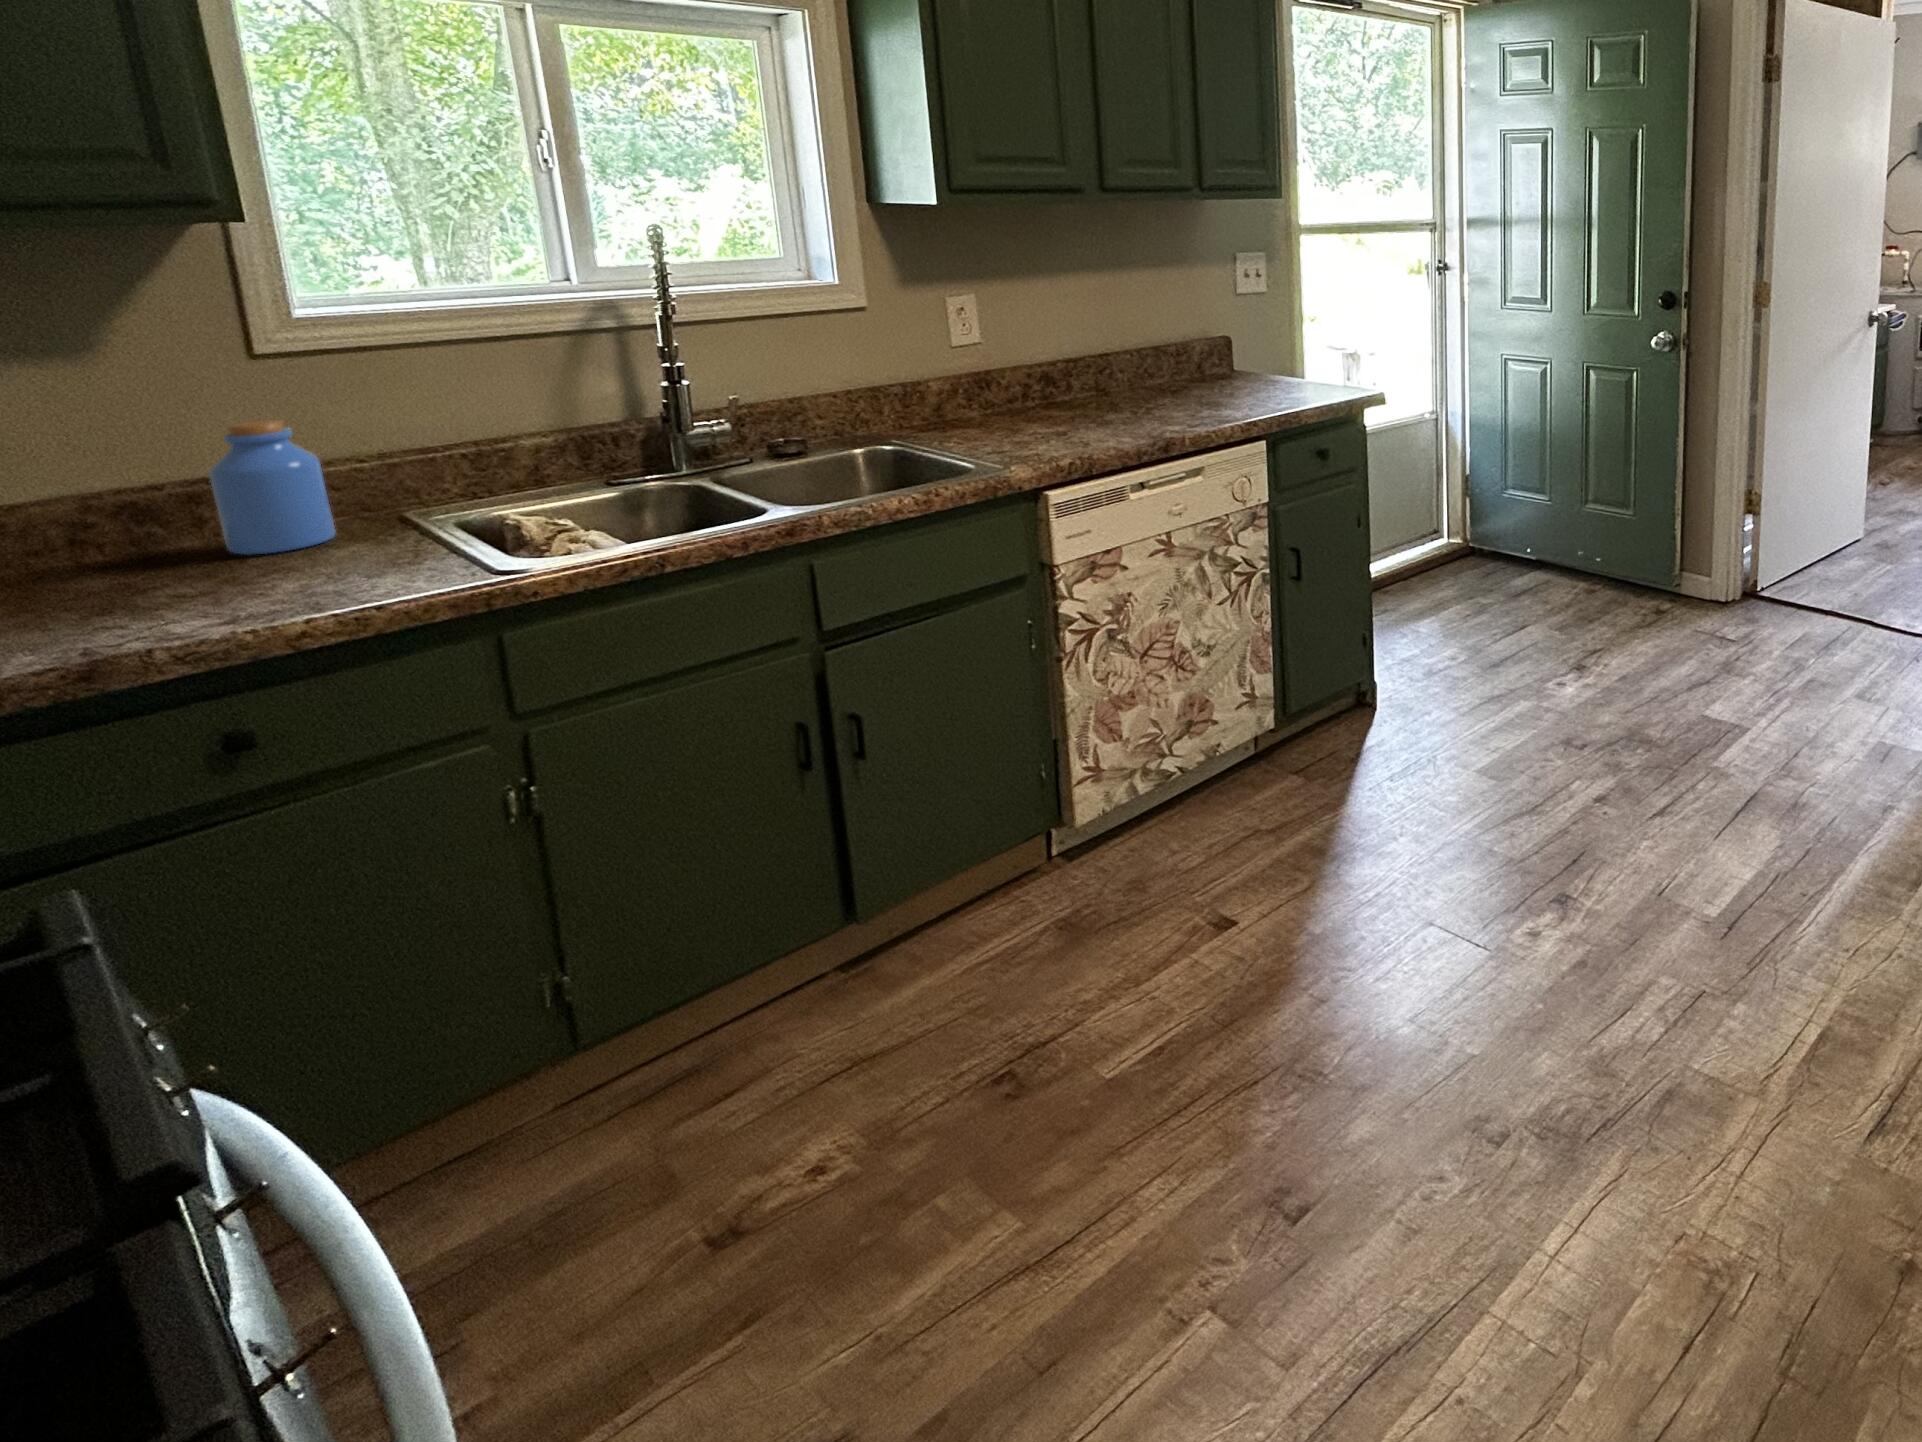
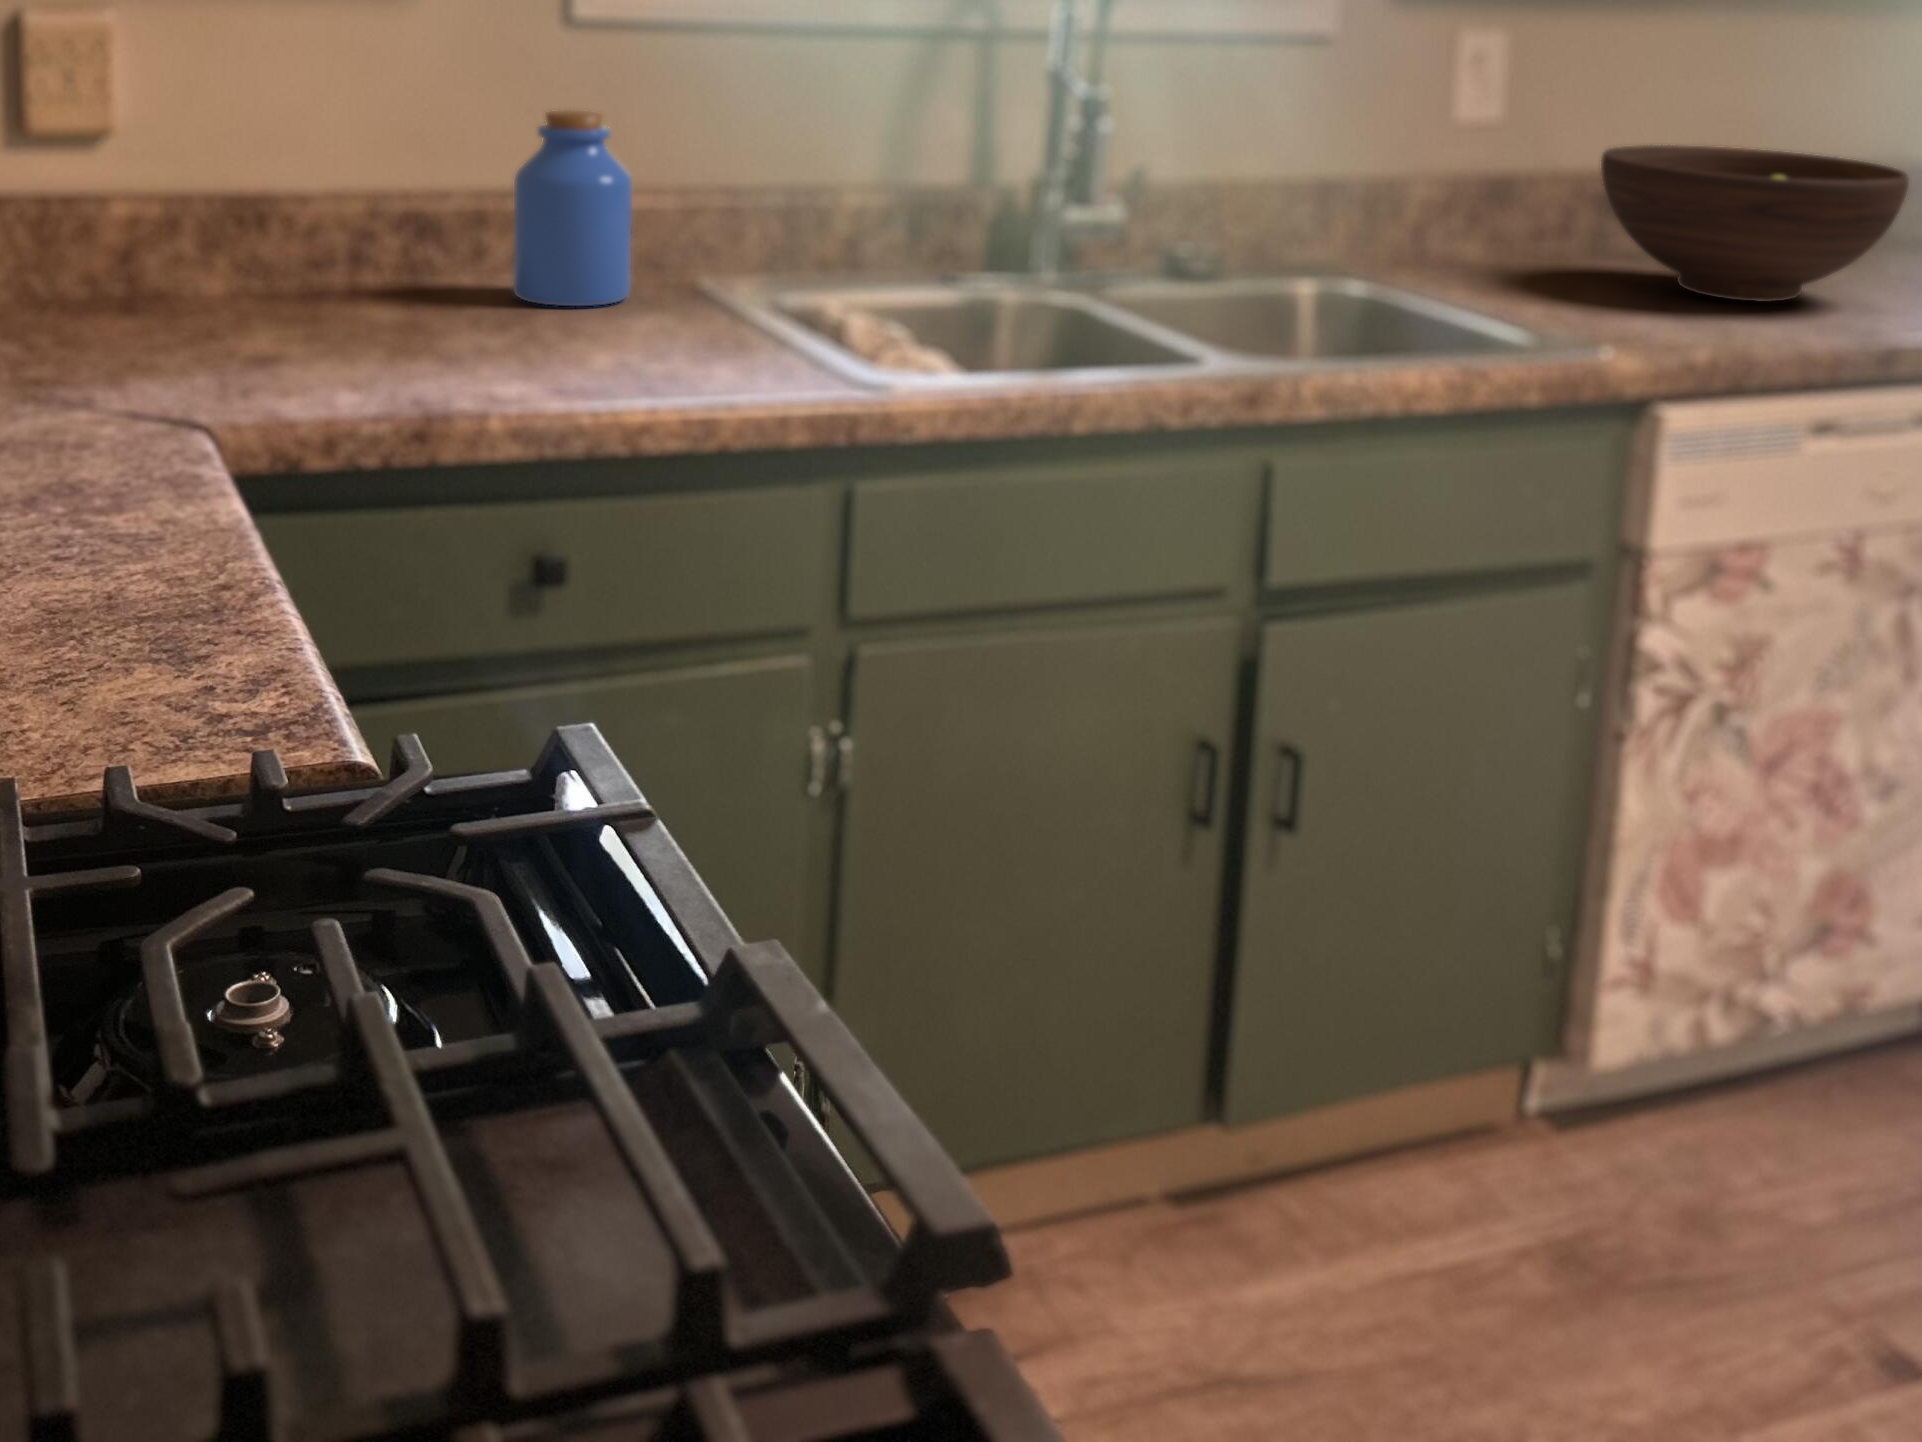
fruit bowl: none [1023,345,1177,425] -> present [1601,145,1909,302]

